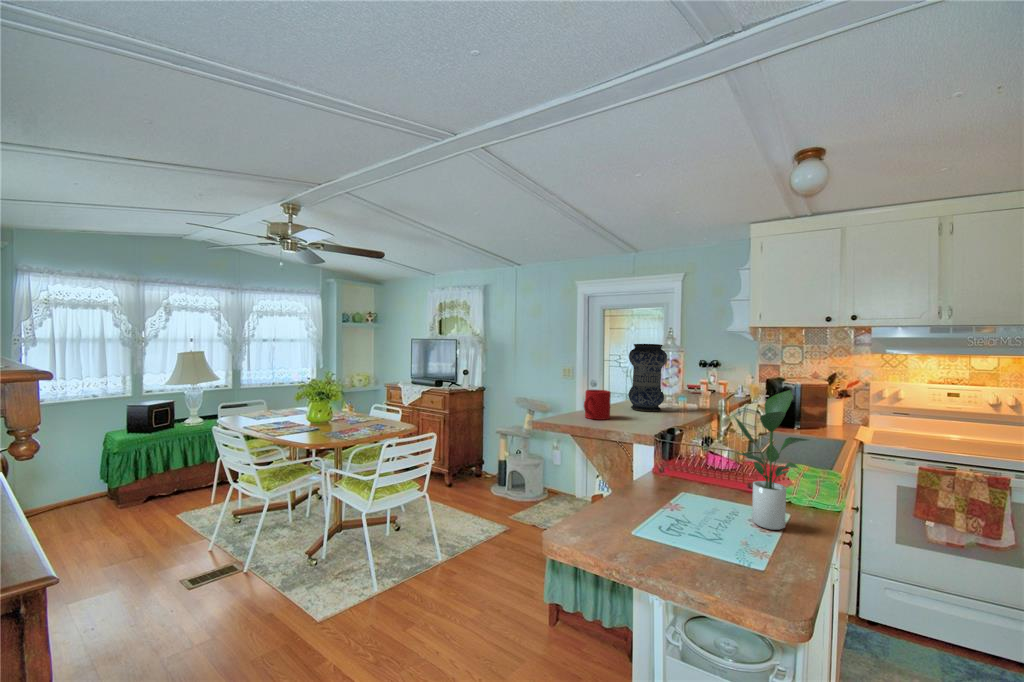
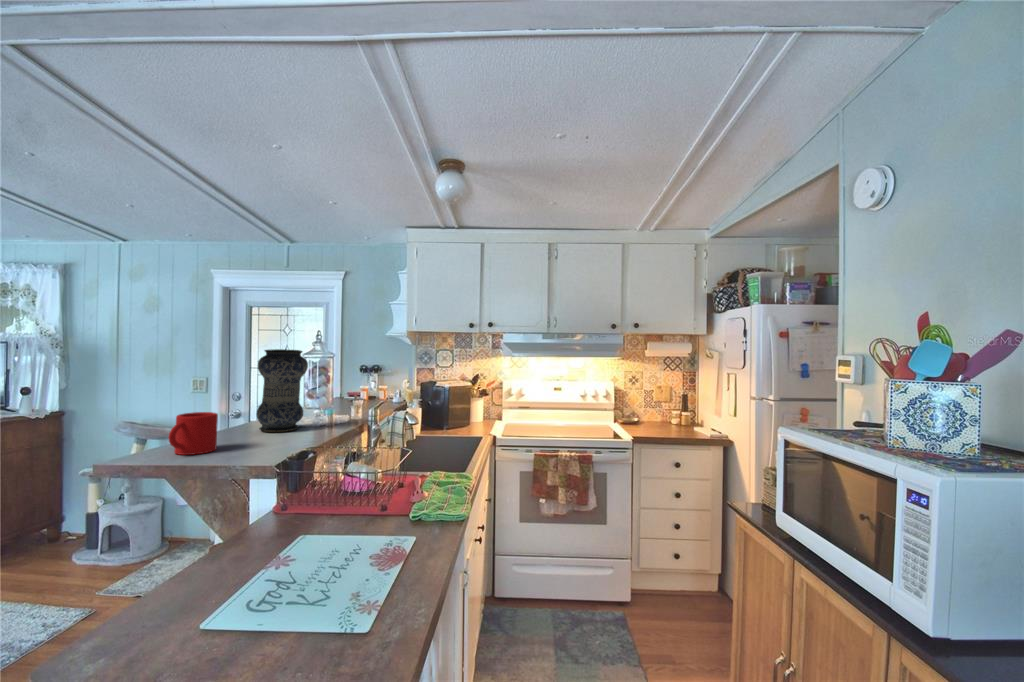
potted plant: present [735,390,808,530] -> none [355,401,435,561]

